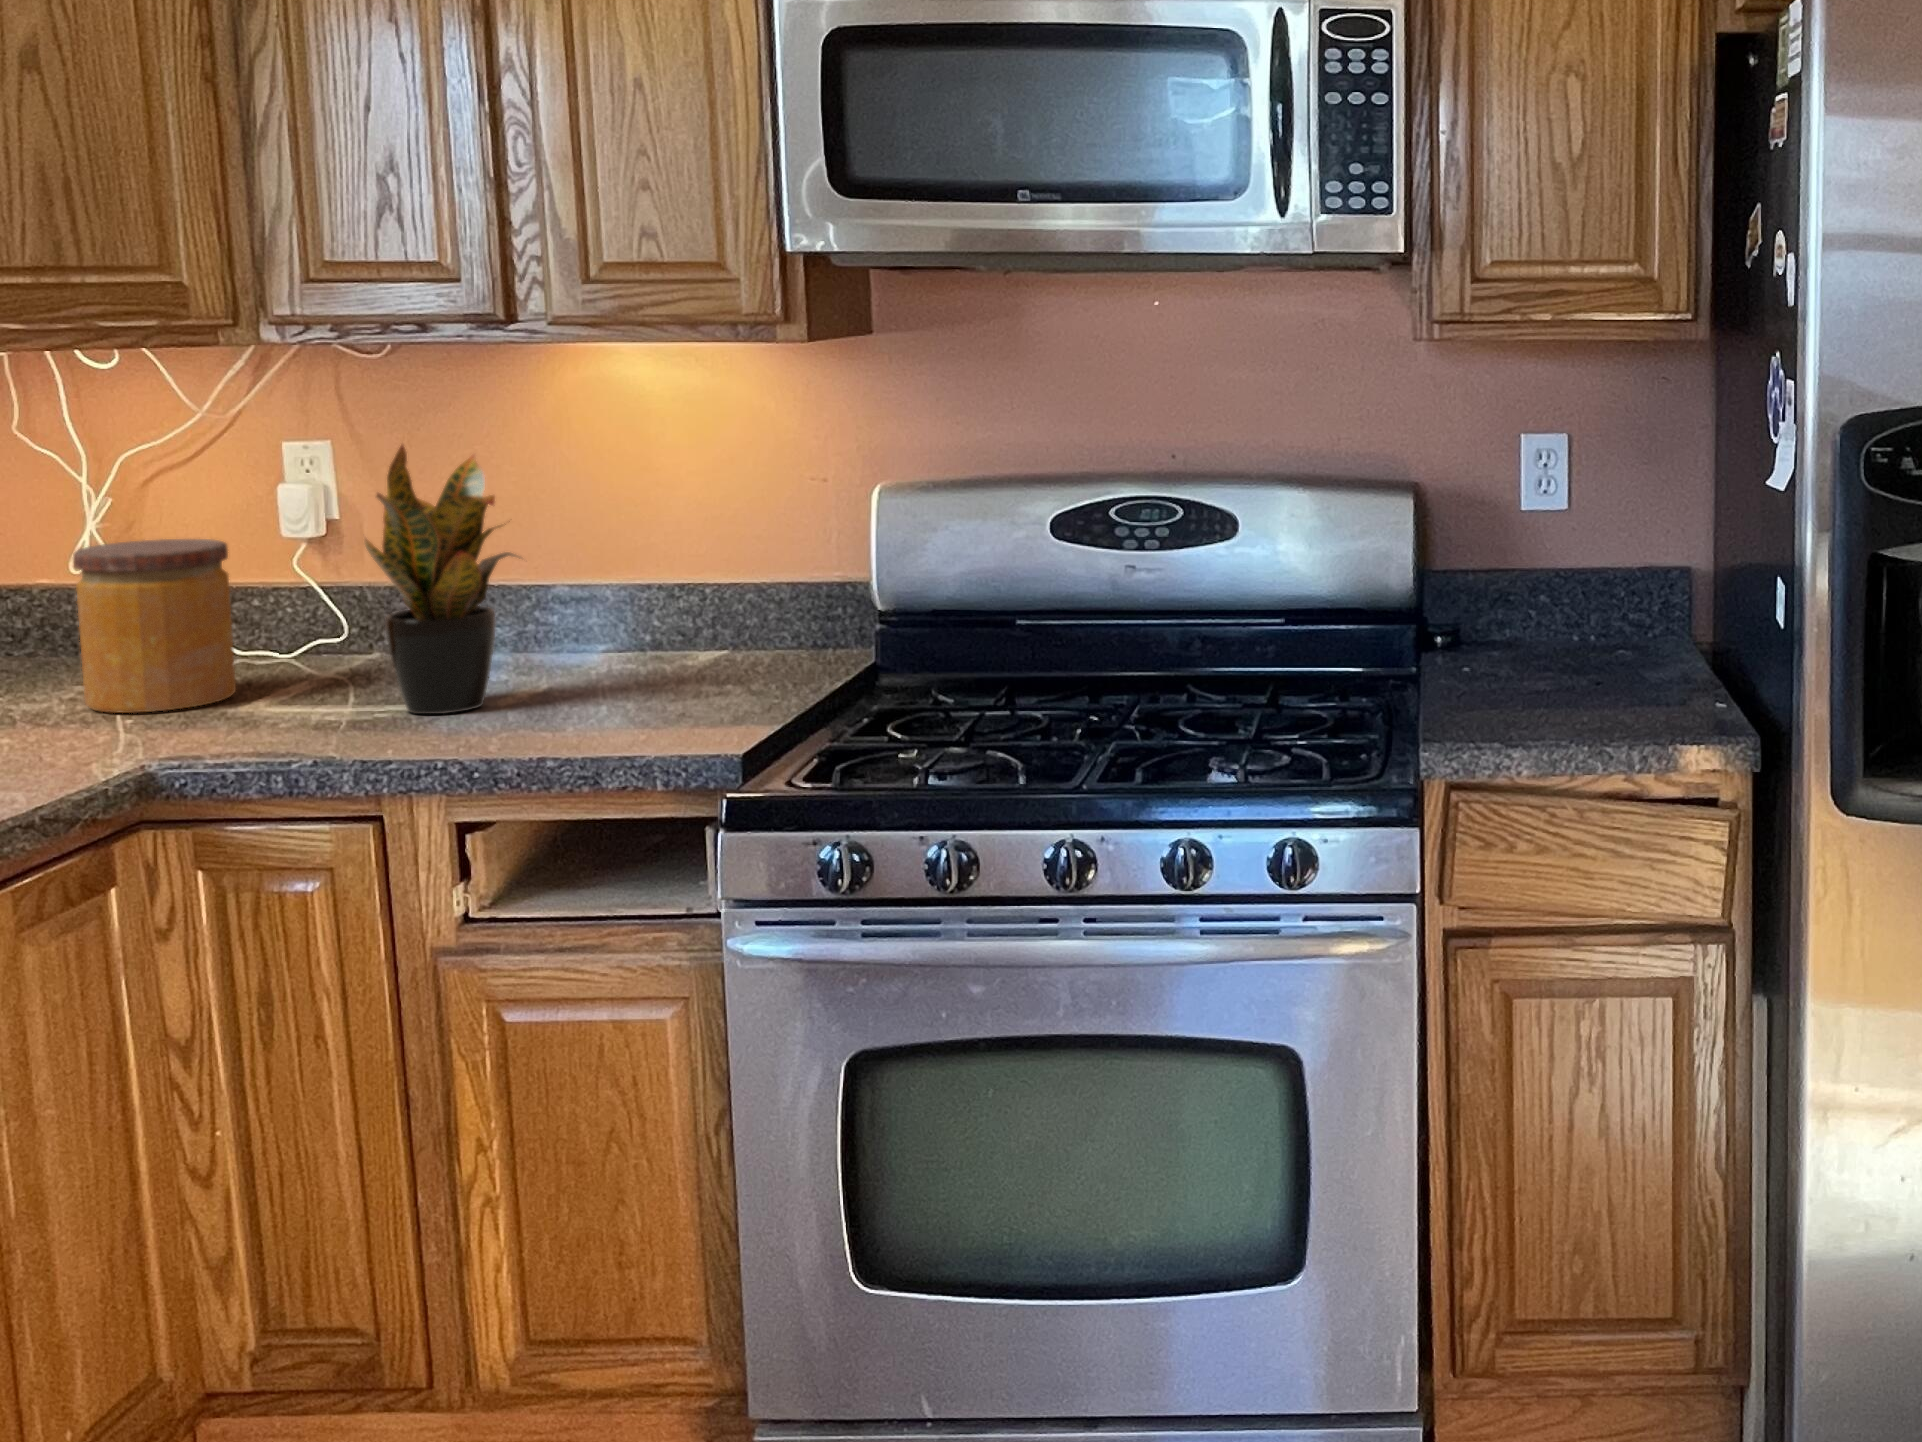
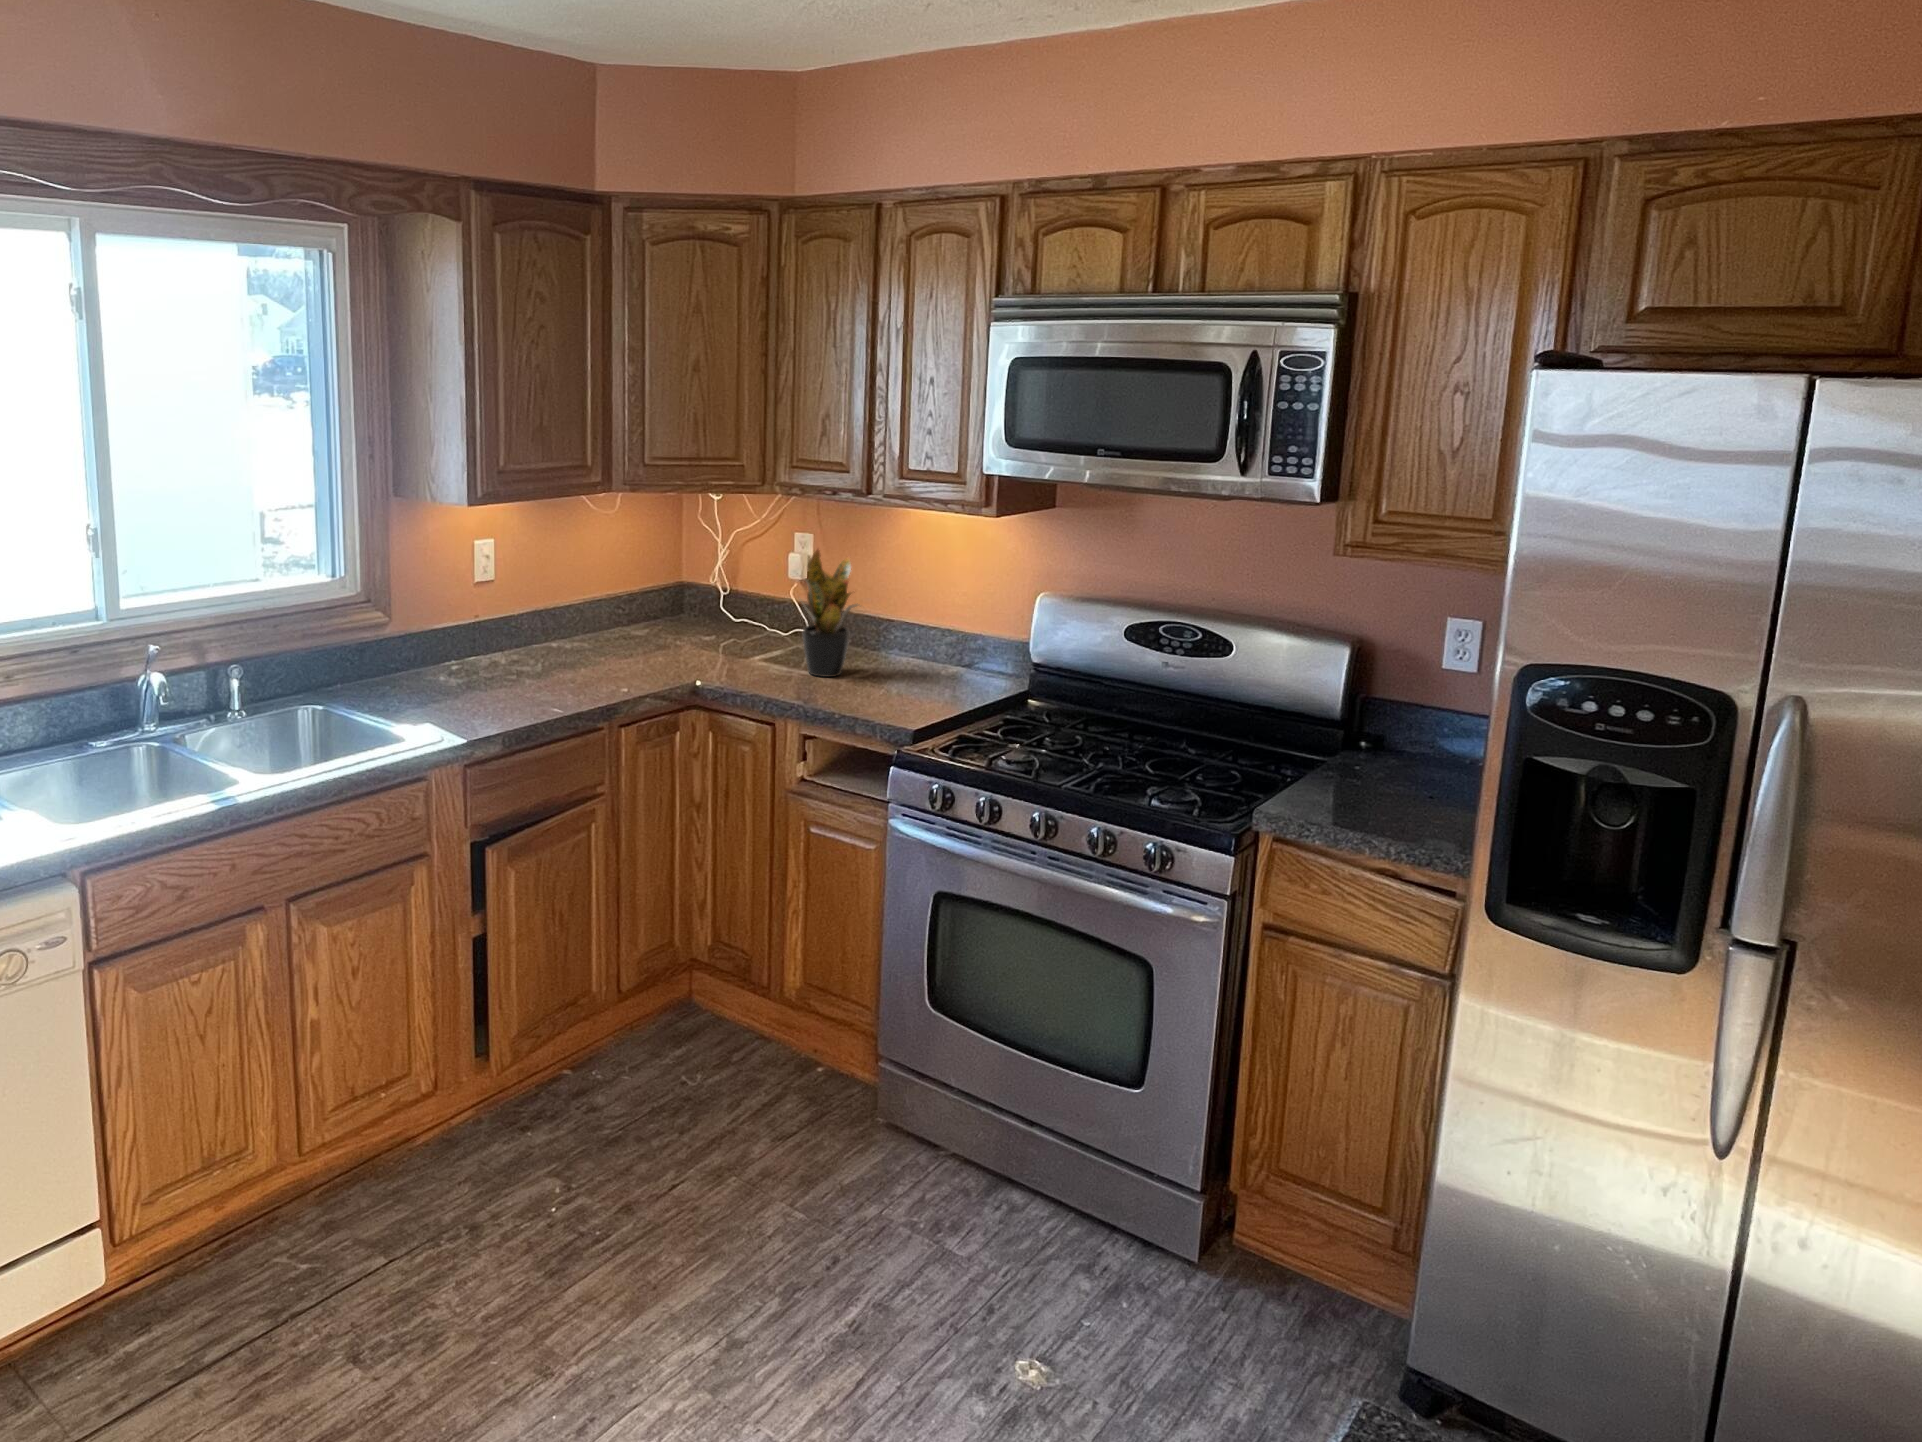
jar: present [73,539,236,713] -> none [699,575,757,654]

